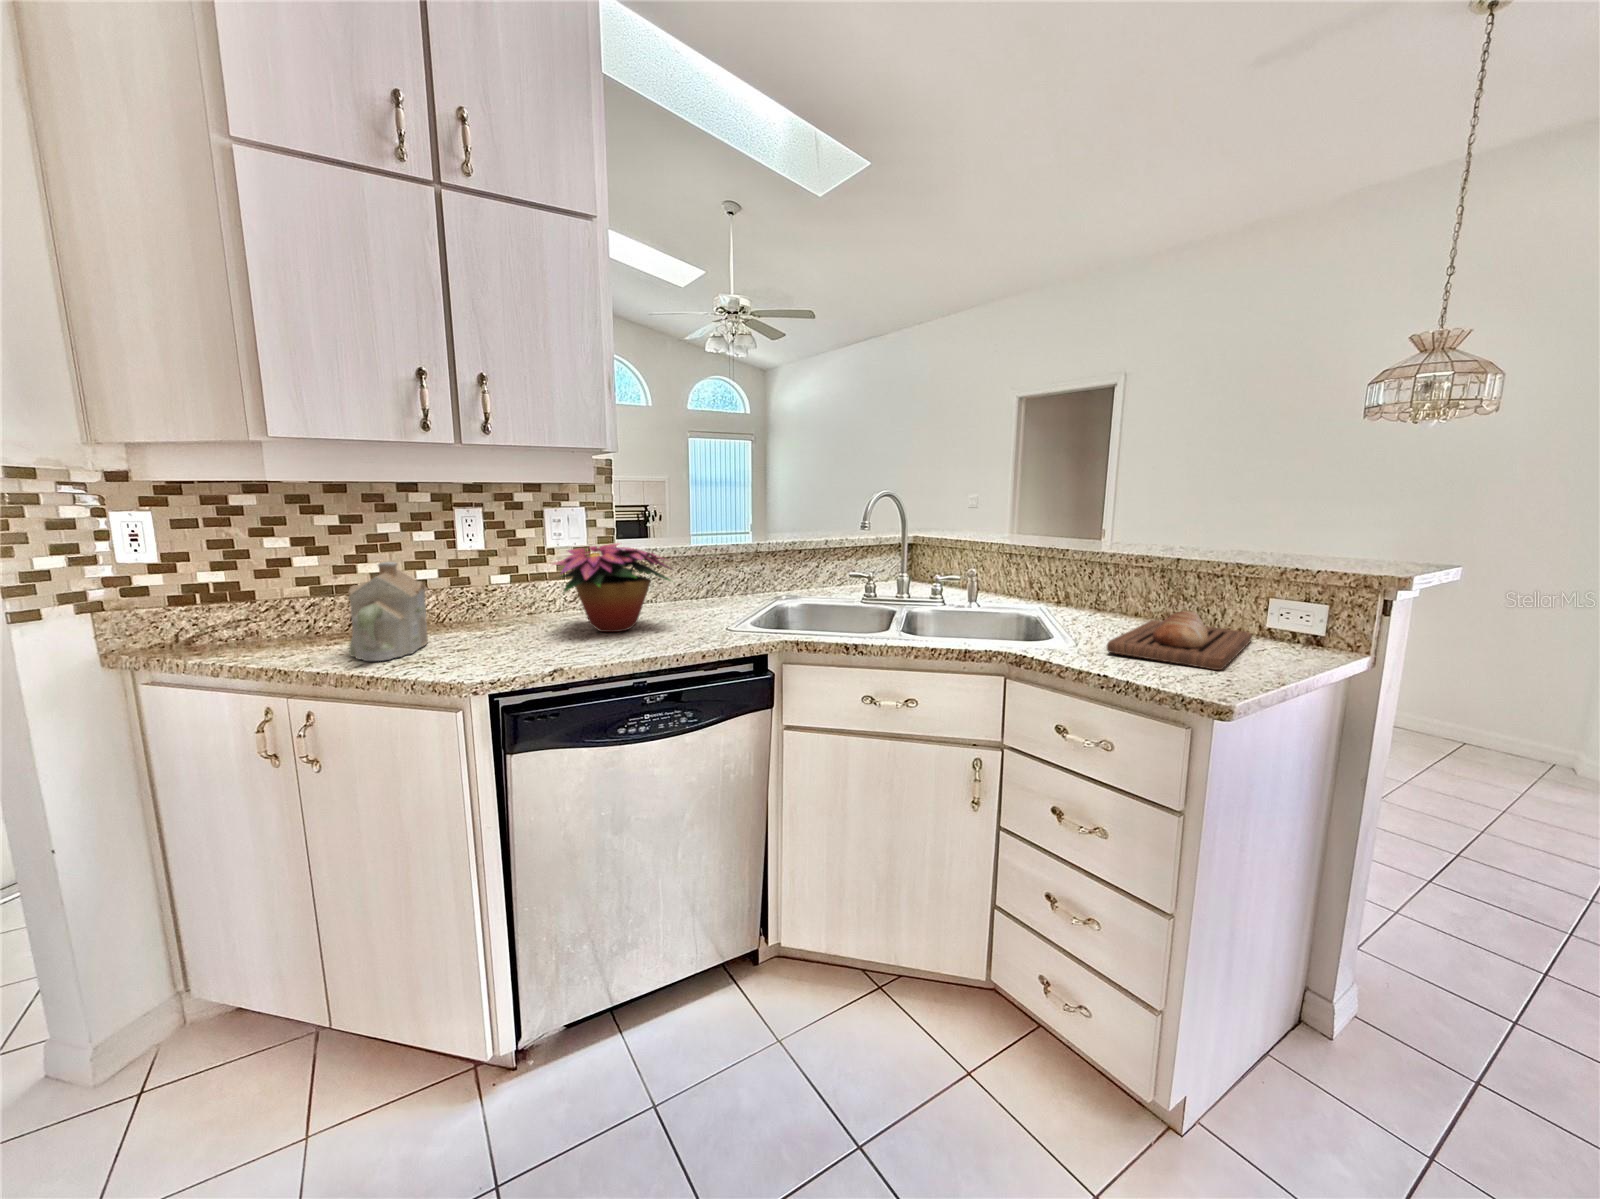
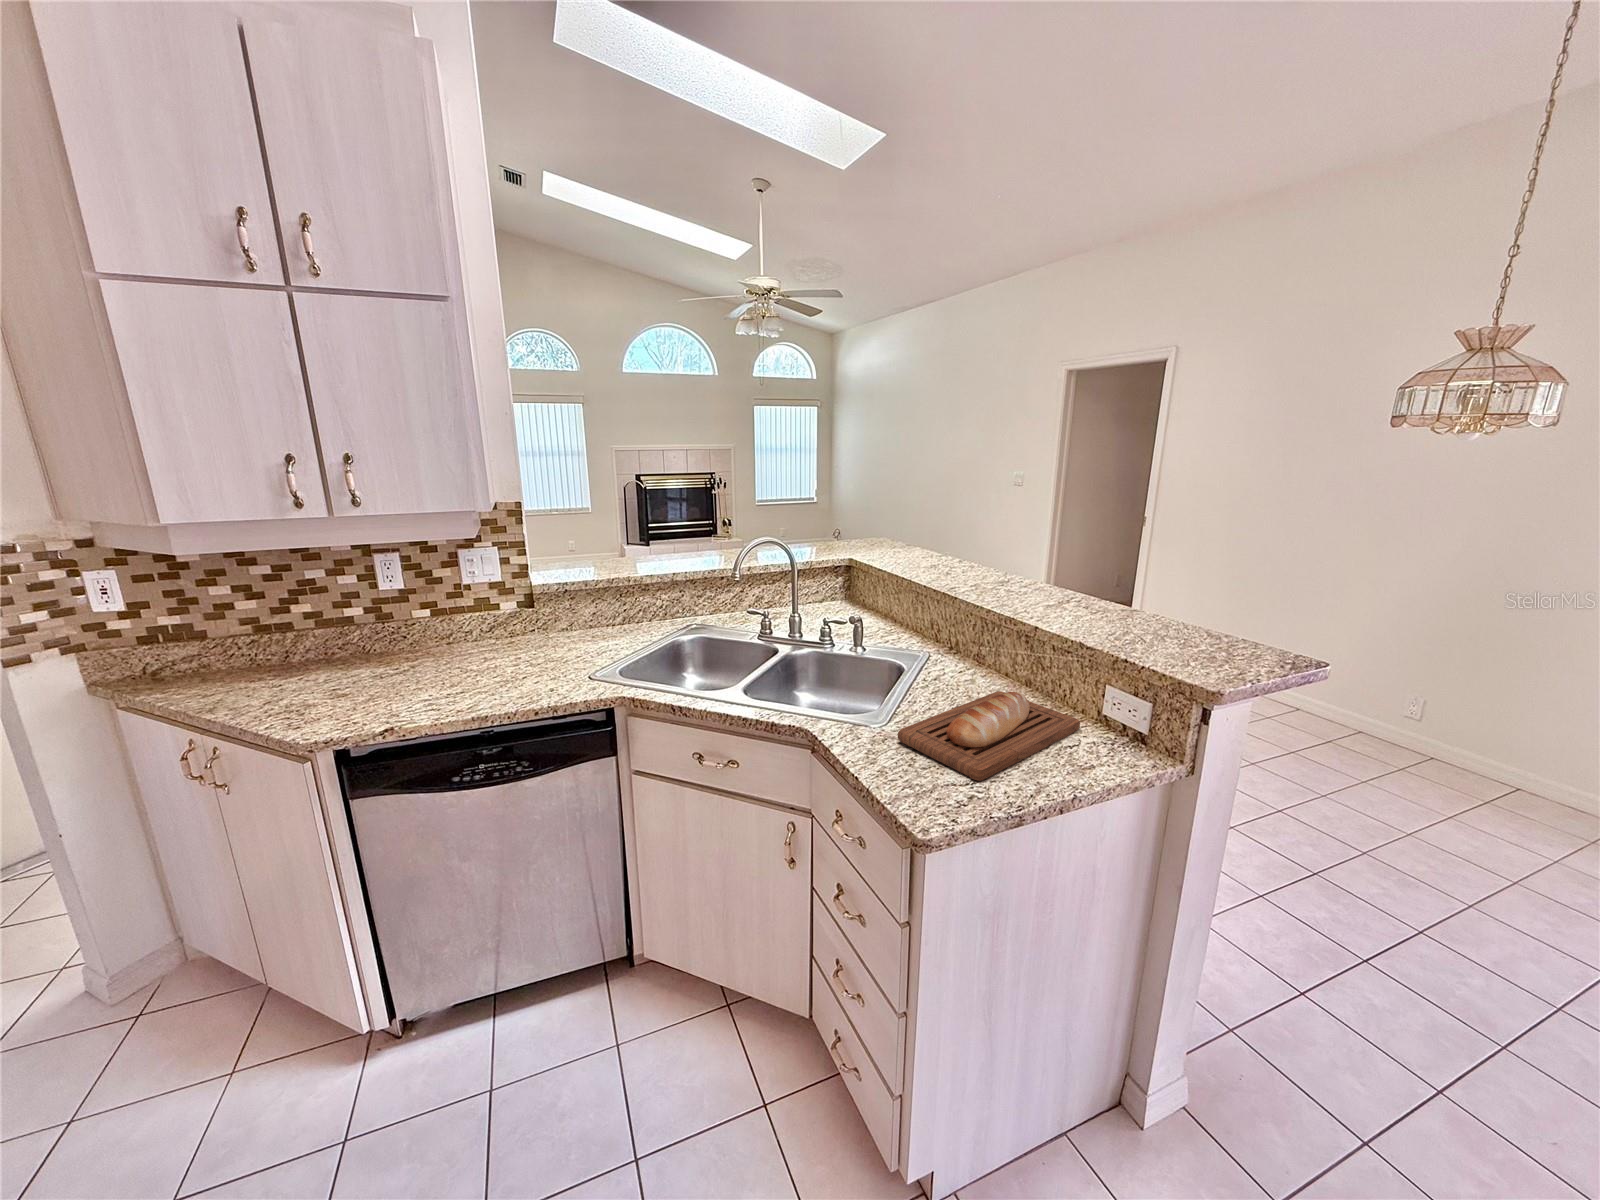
flower arrangement: present [554,543,671,632] -> none [425,590,556,673]
teapot: present [348,562,428,661] -> none [242,616,333,705]

